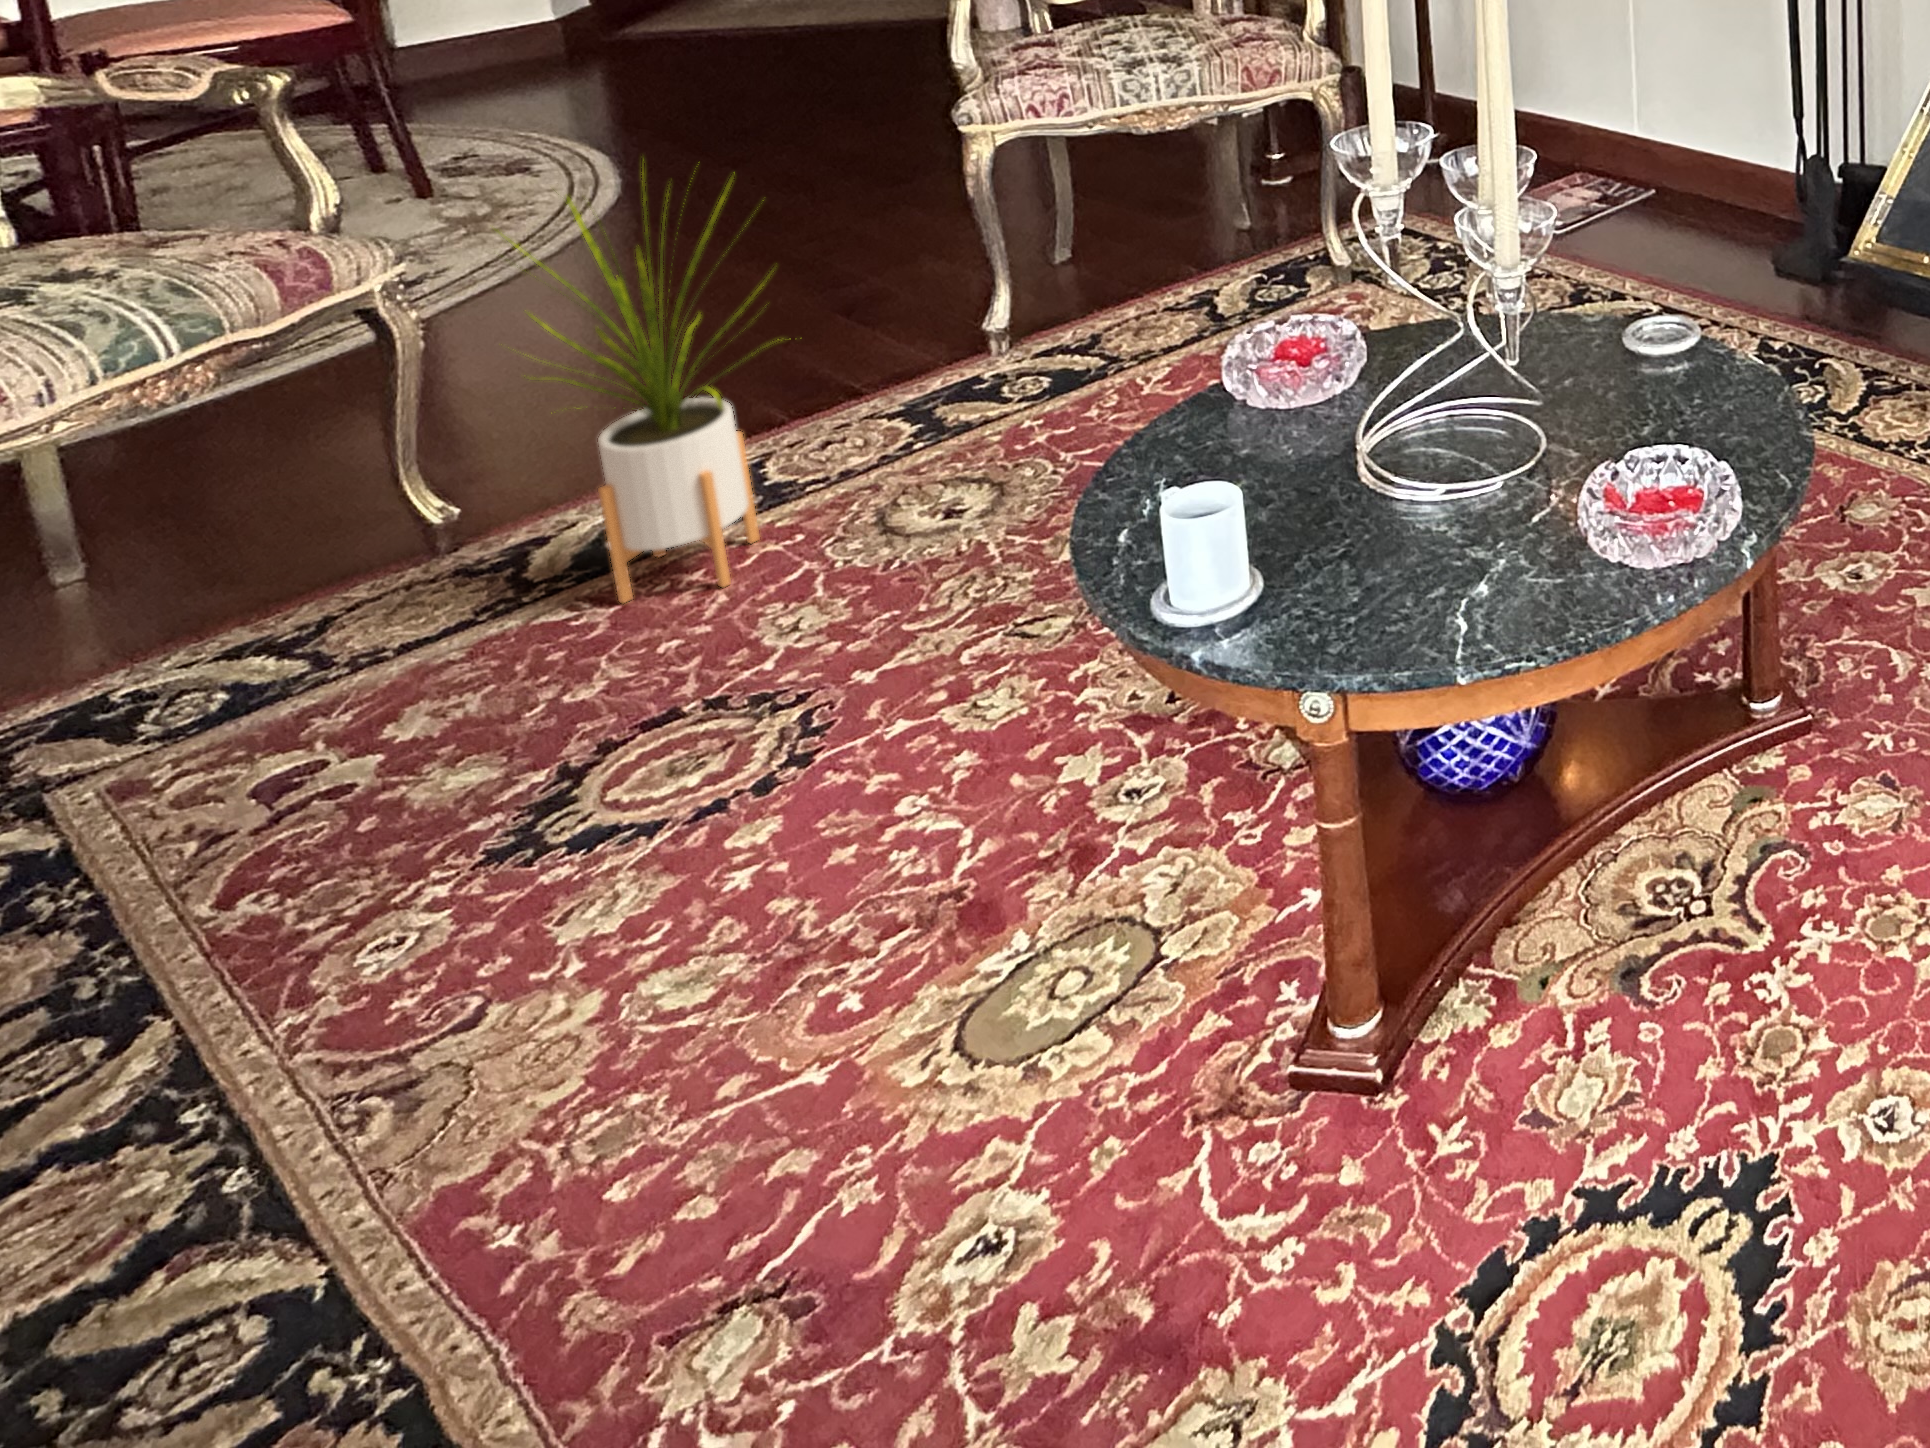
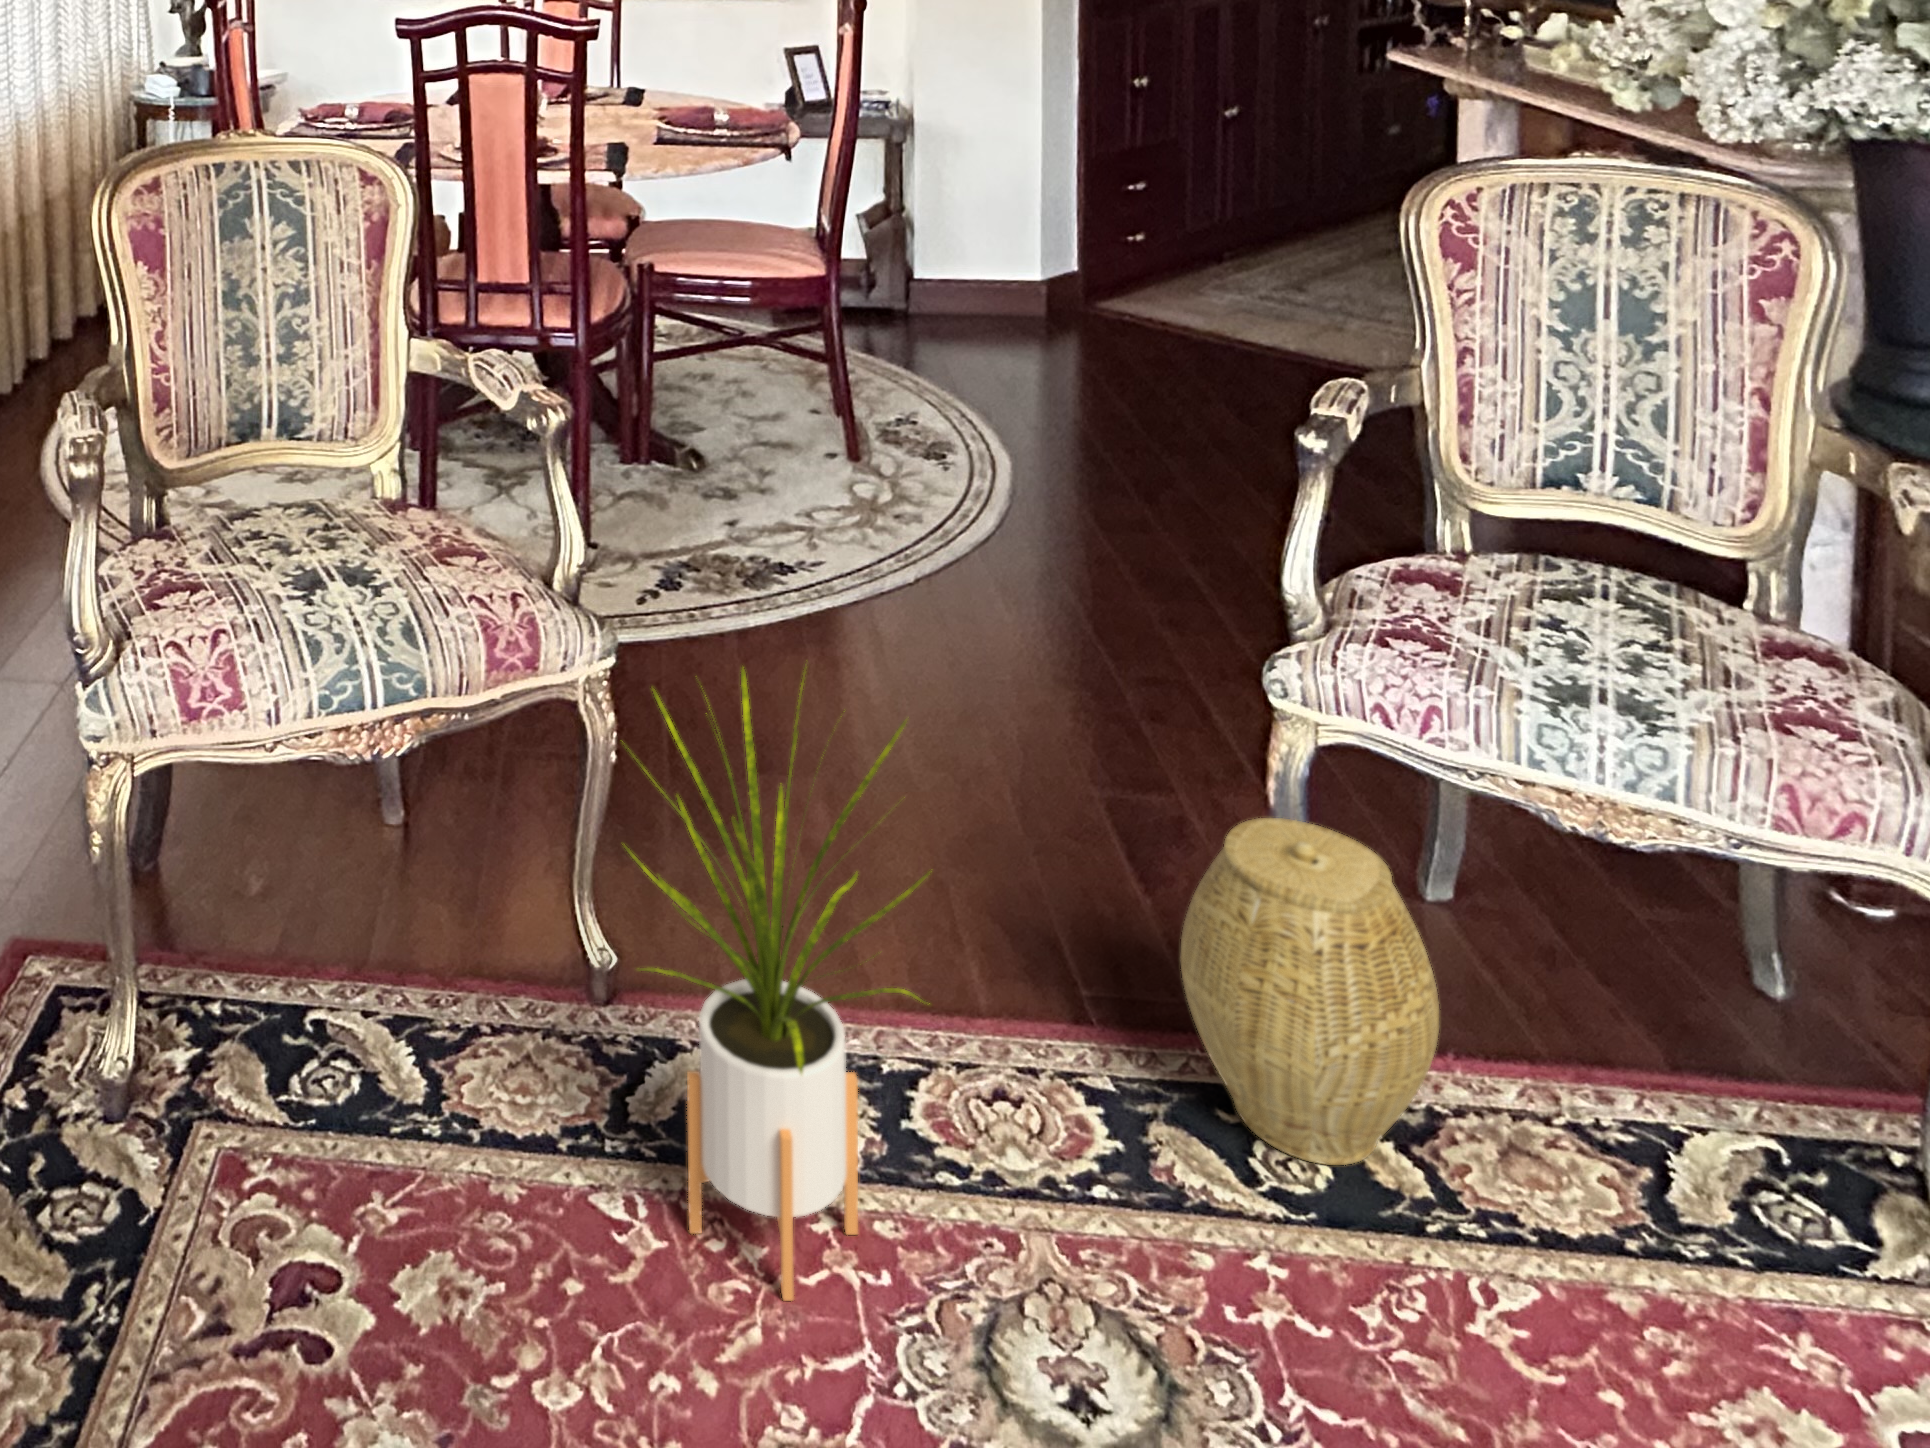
woven basket: none [931,188,1099,383] -> present [1180,818,1439,1165]

